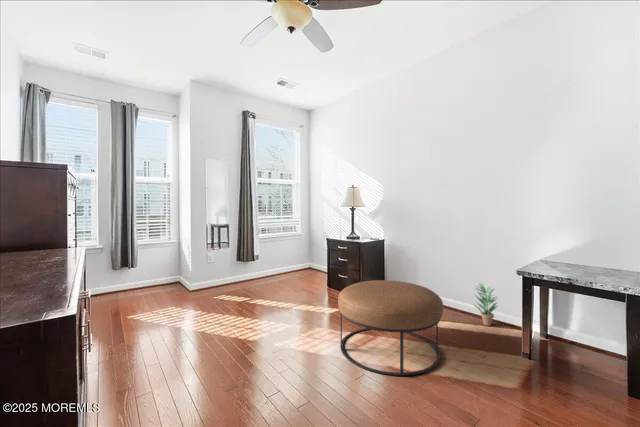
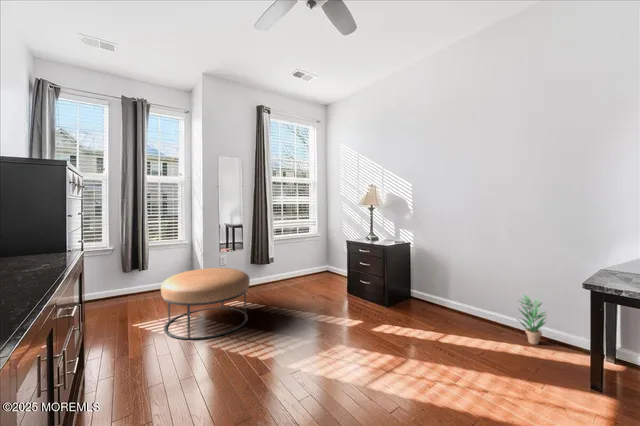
ottoman: present [338,280,443,376] -> present [161,268,250,339]

